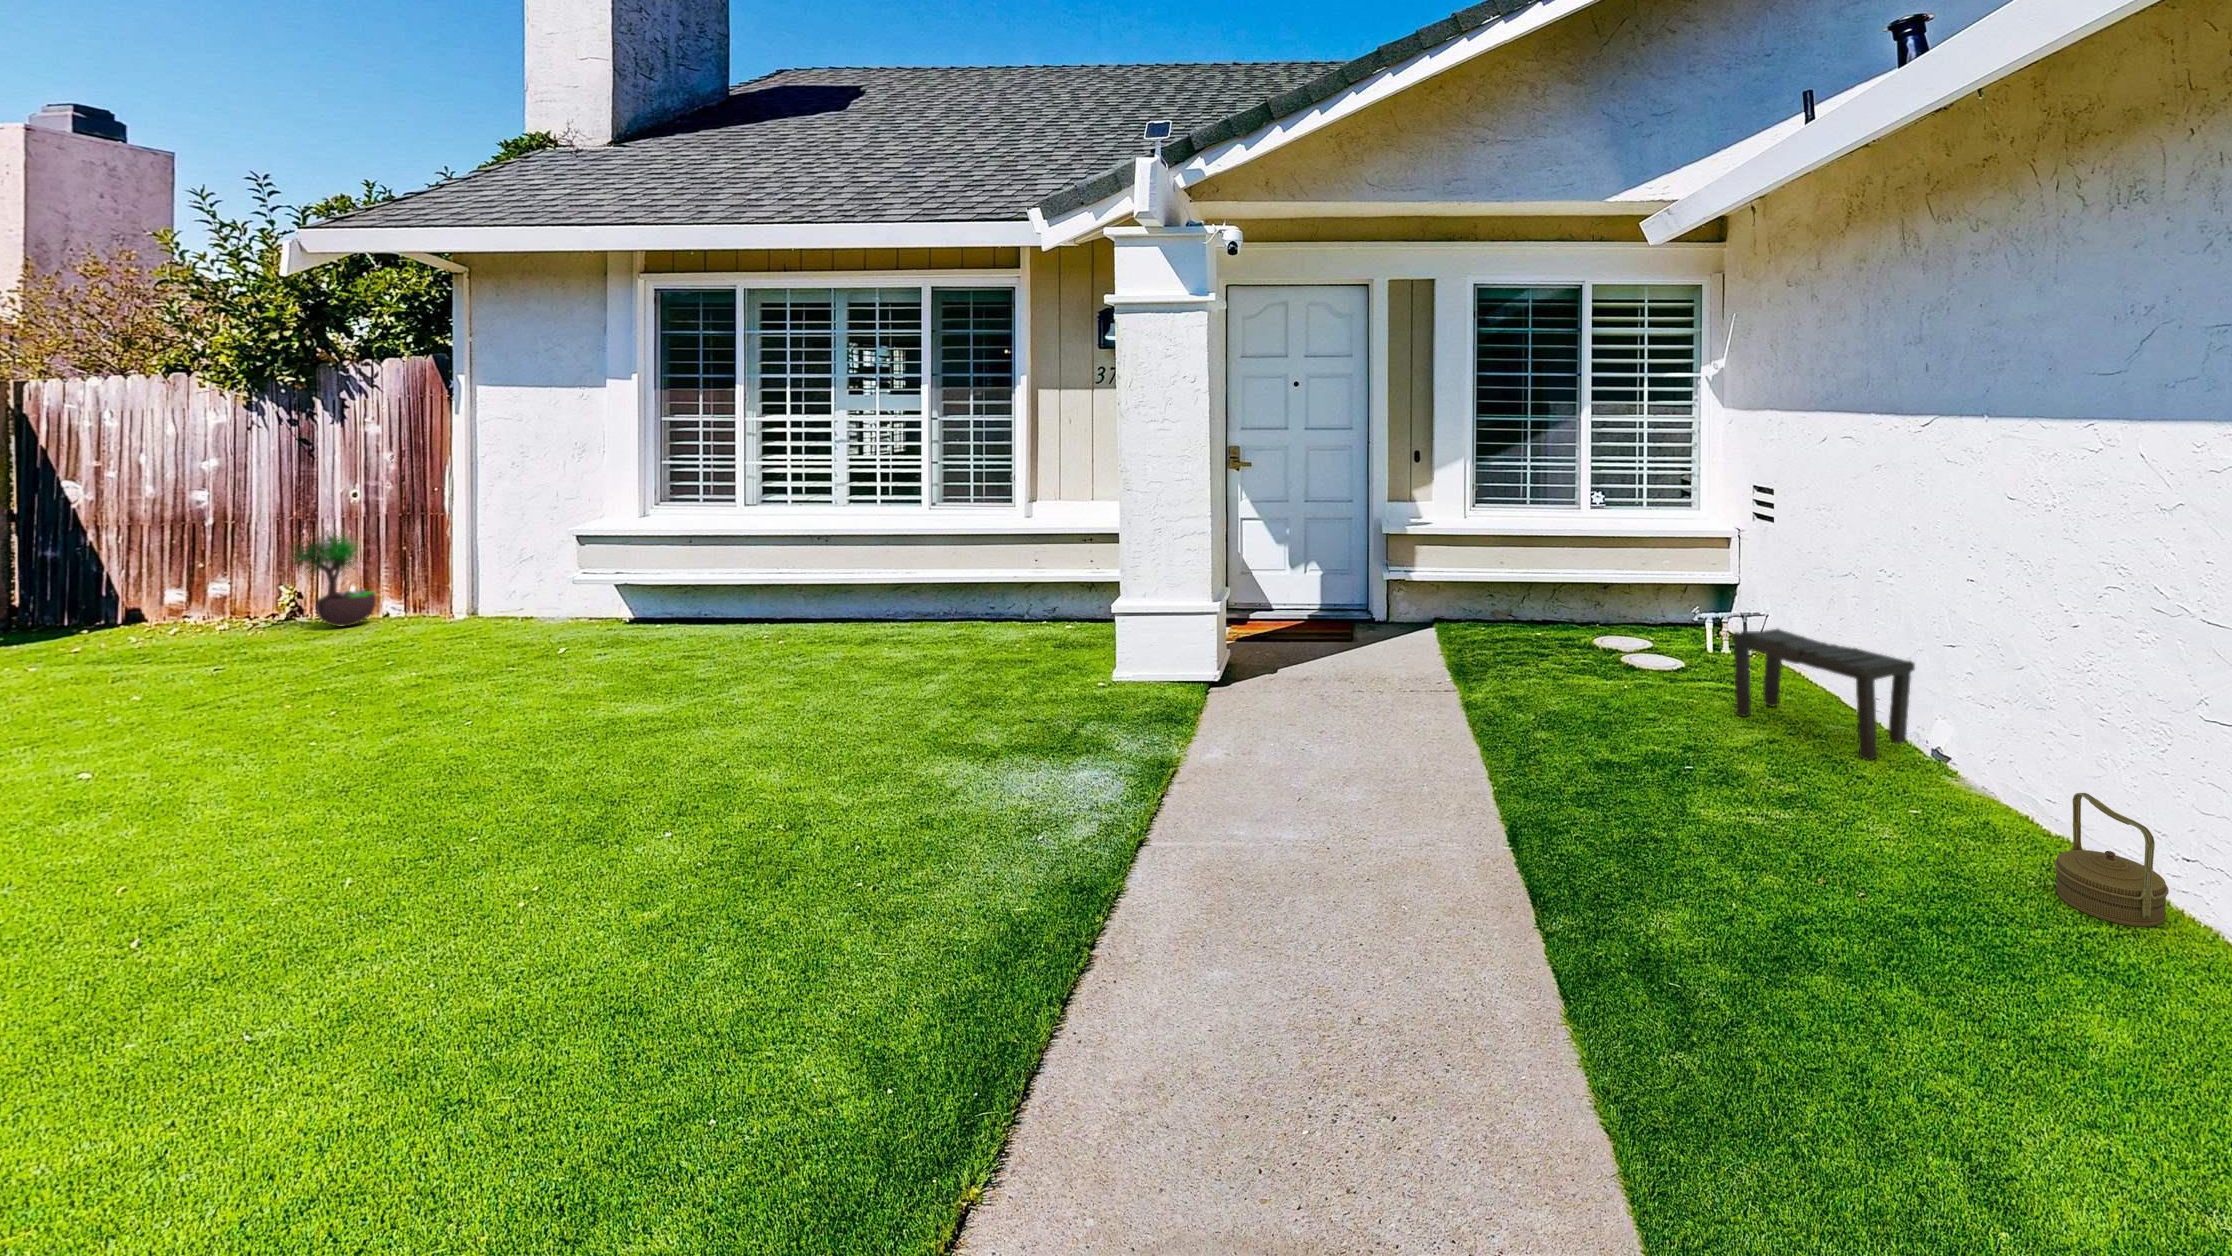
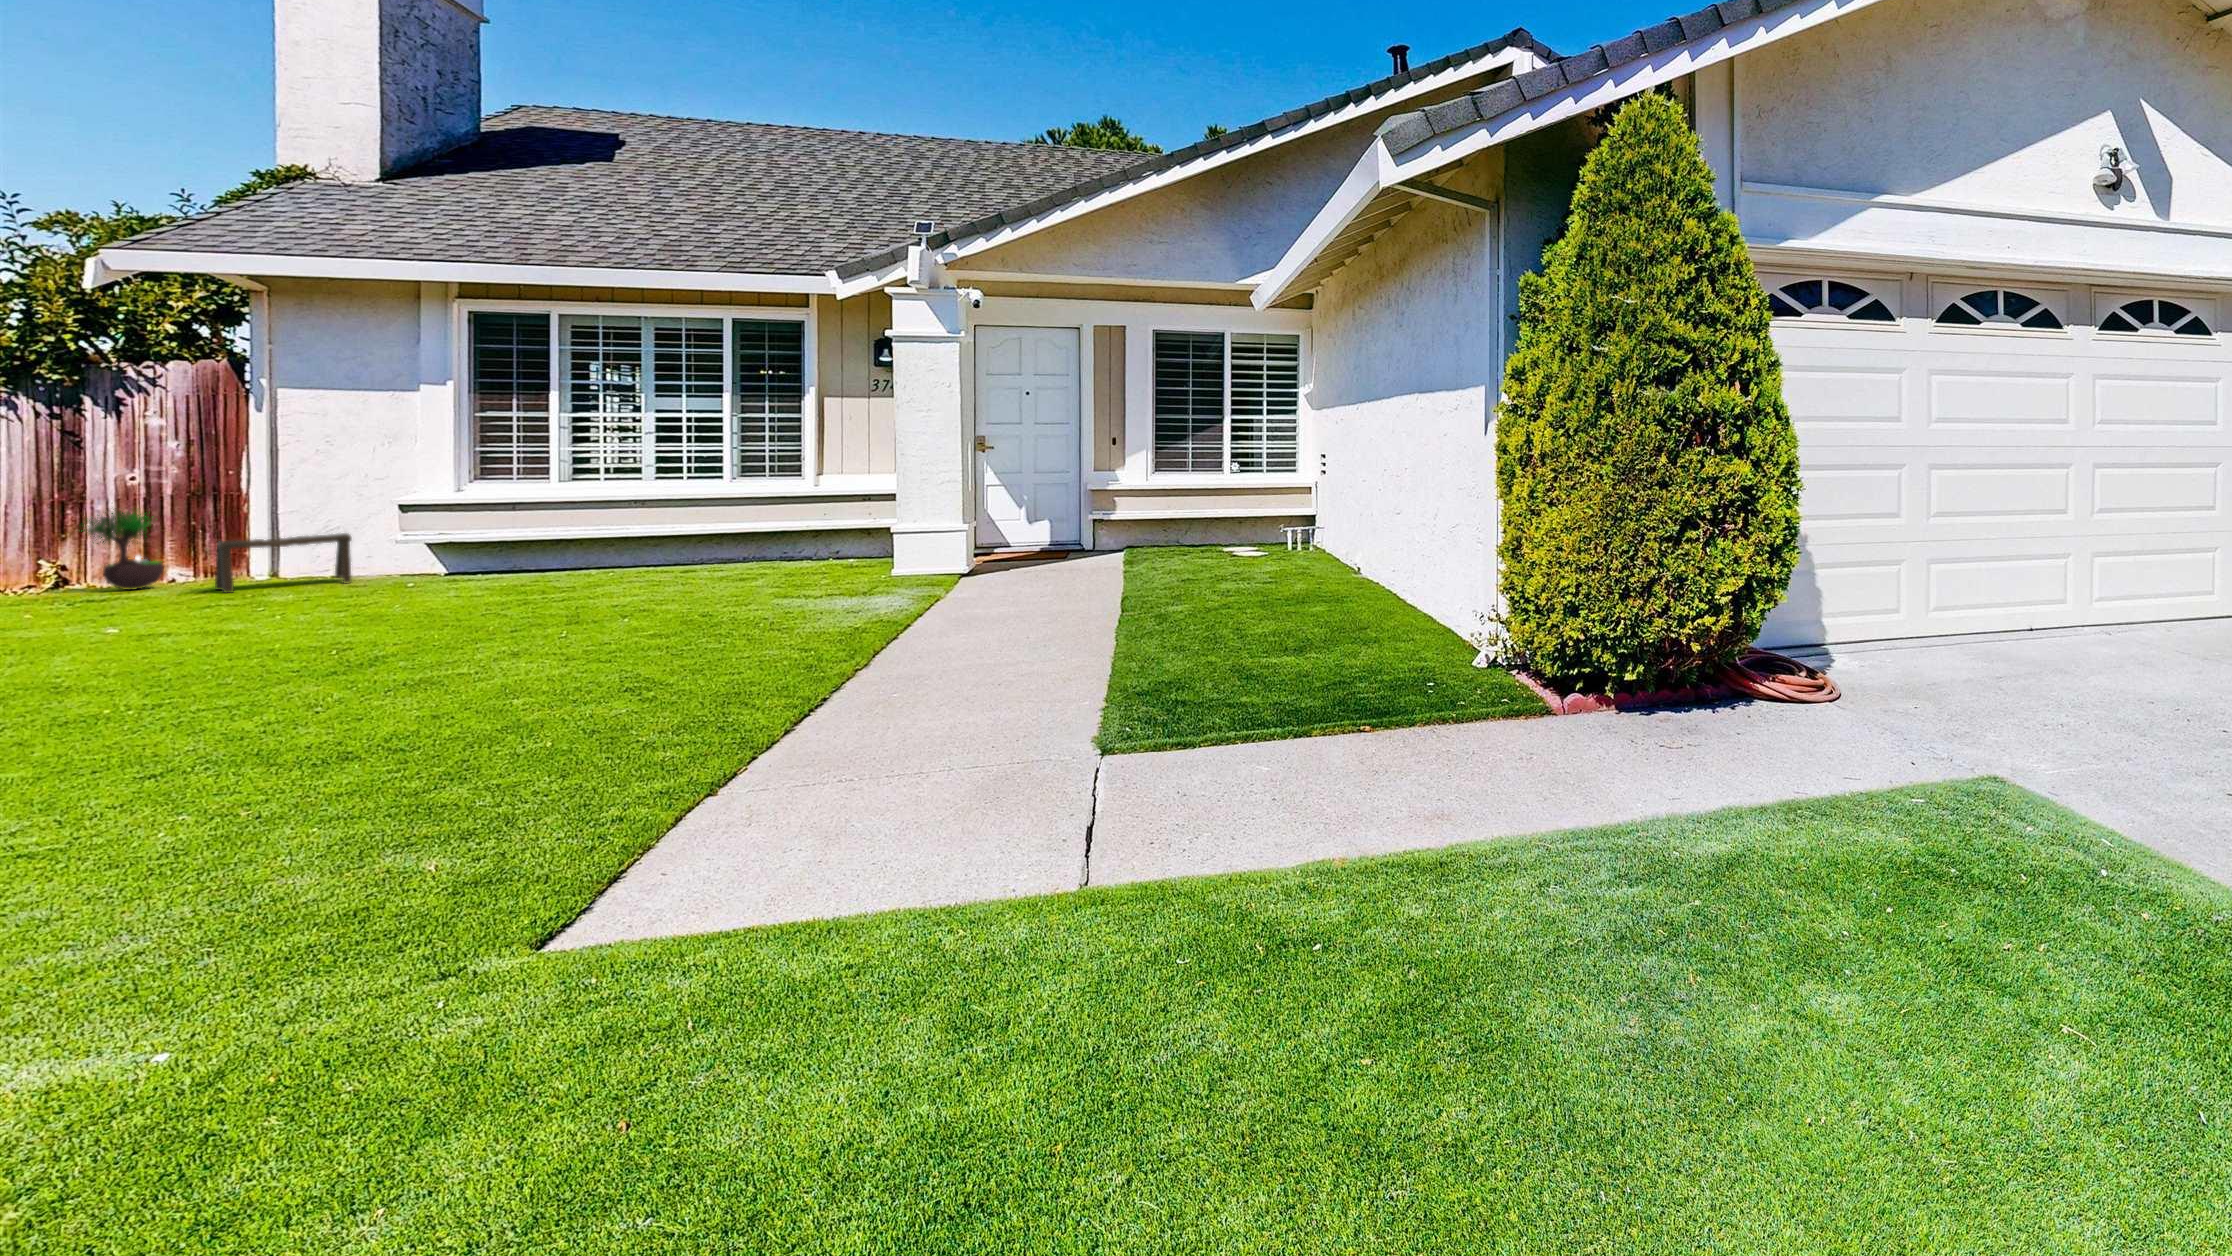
bench: present [1732,629,1915,760] -> present [215,533,352,593]
basket: present [2054,793,2169,927] -> none [1340,552,1376,595]

